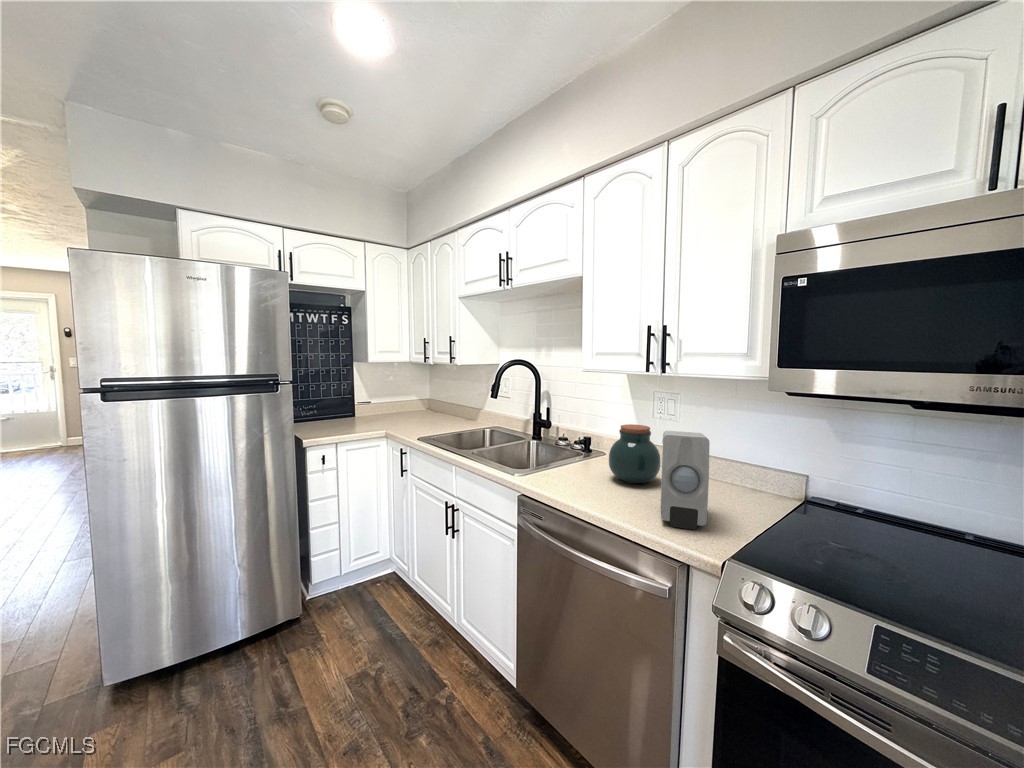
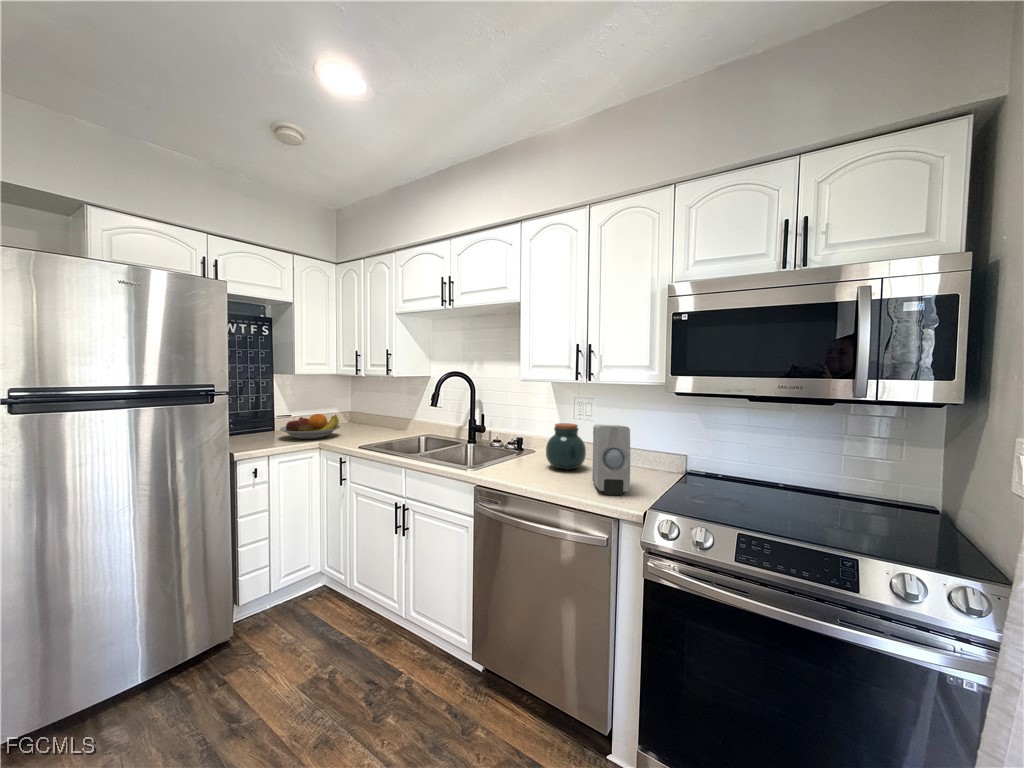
fruit bowl: none [352,402,409,427] -> present [280,414,340,439]

